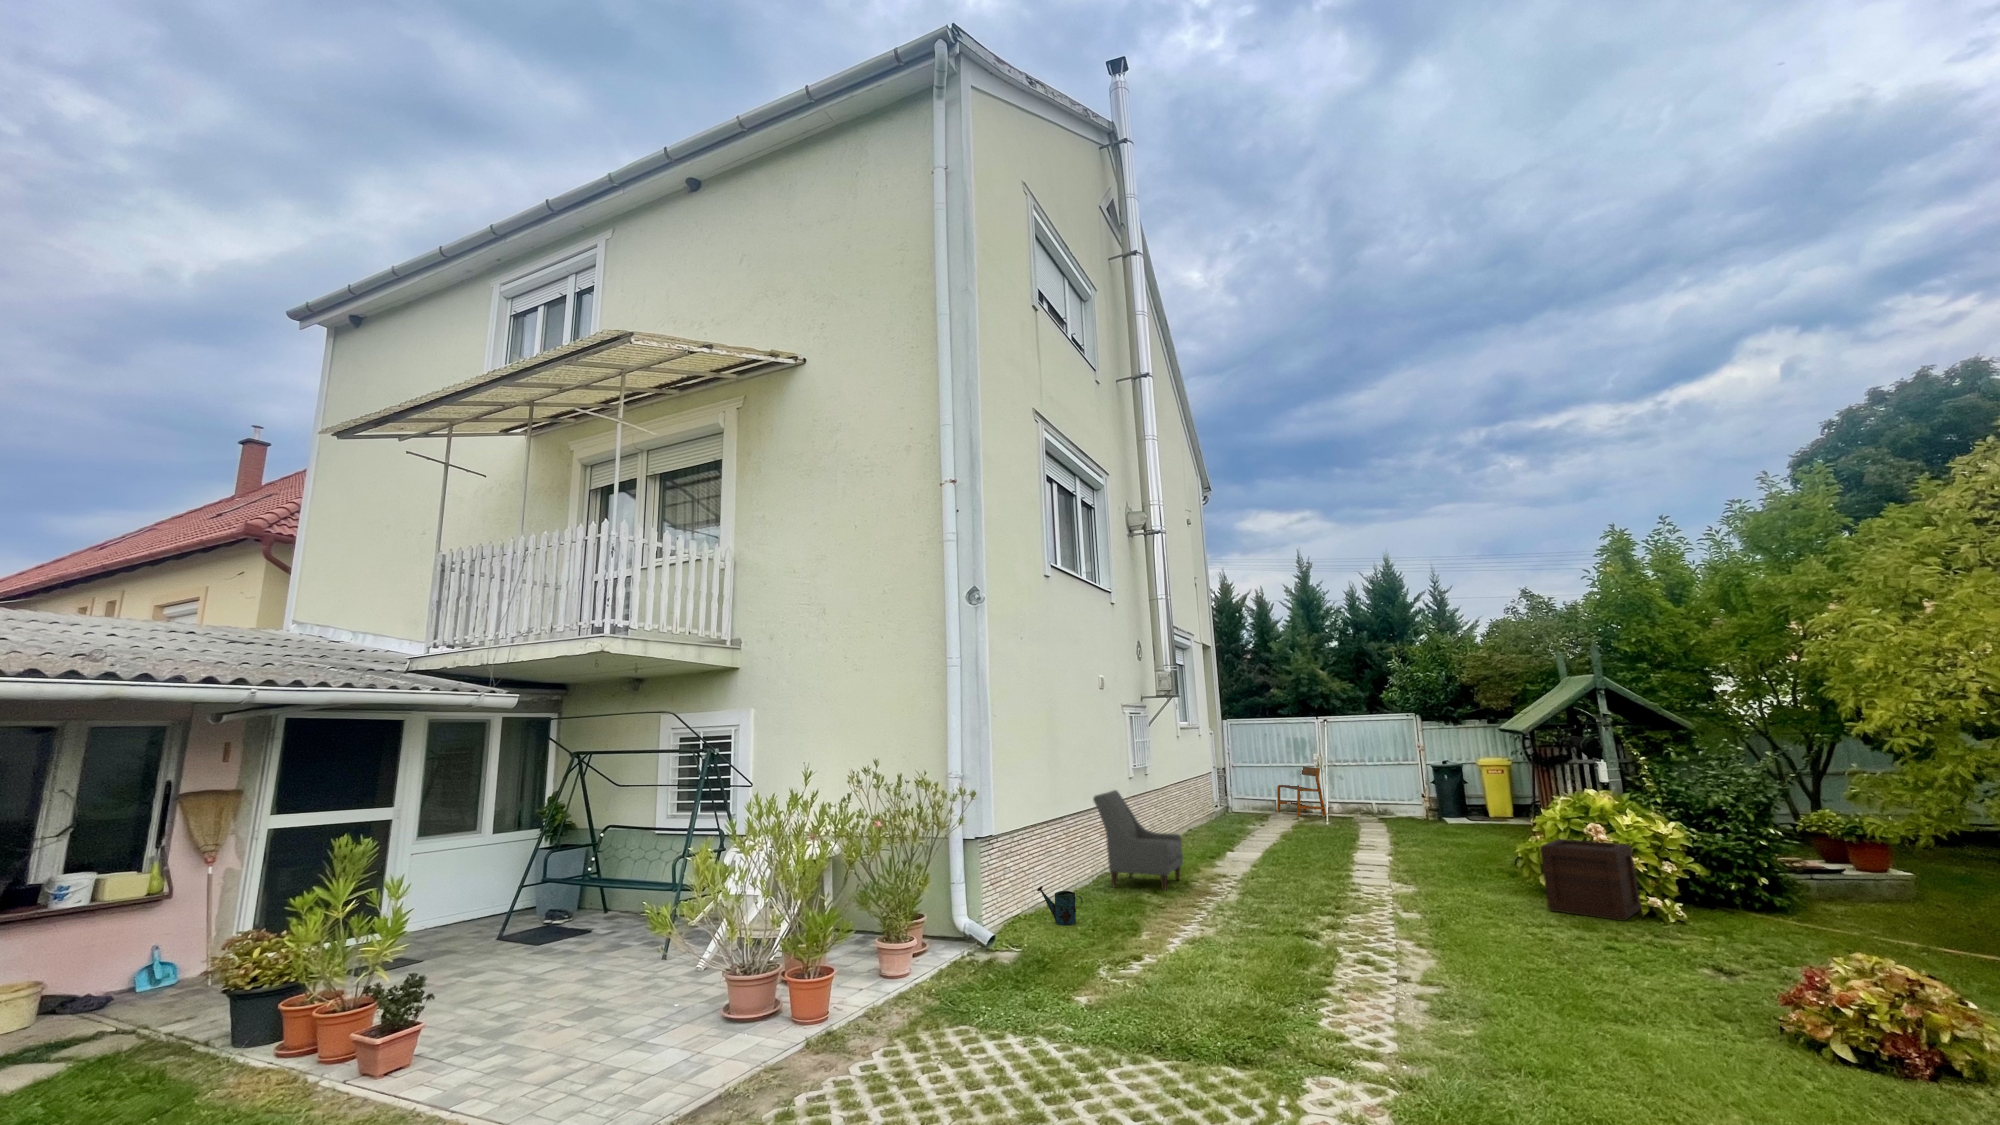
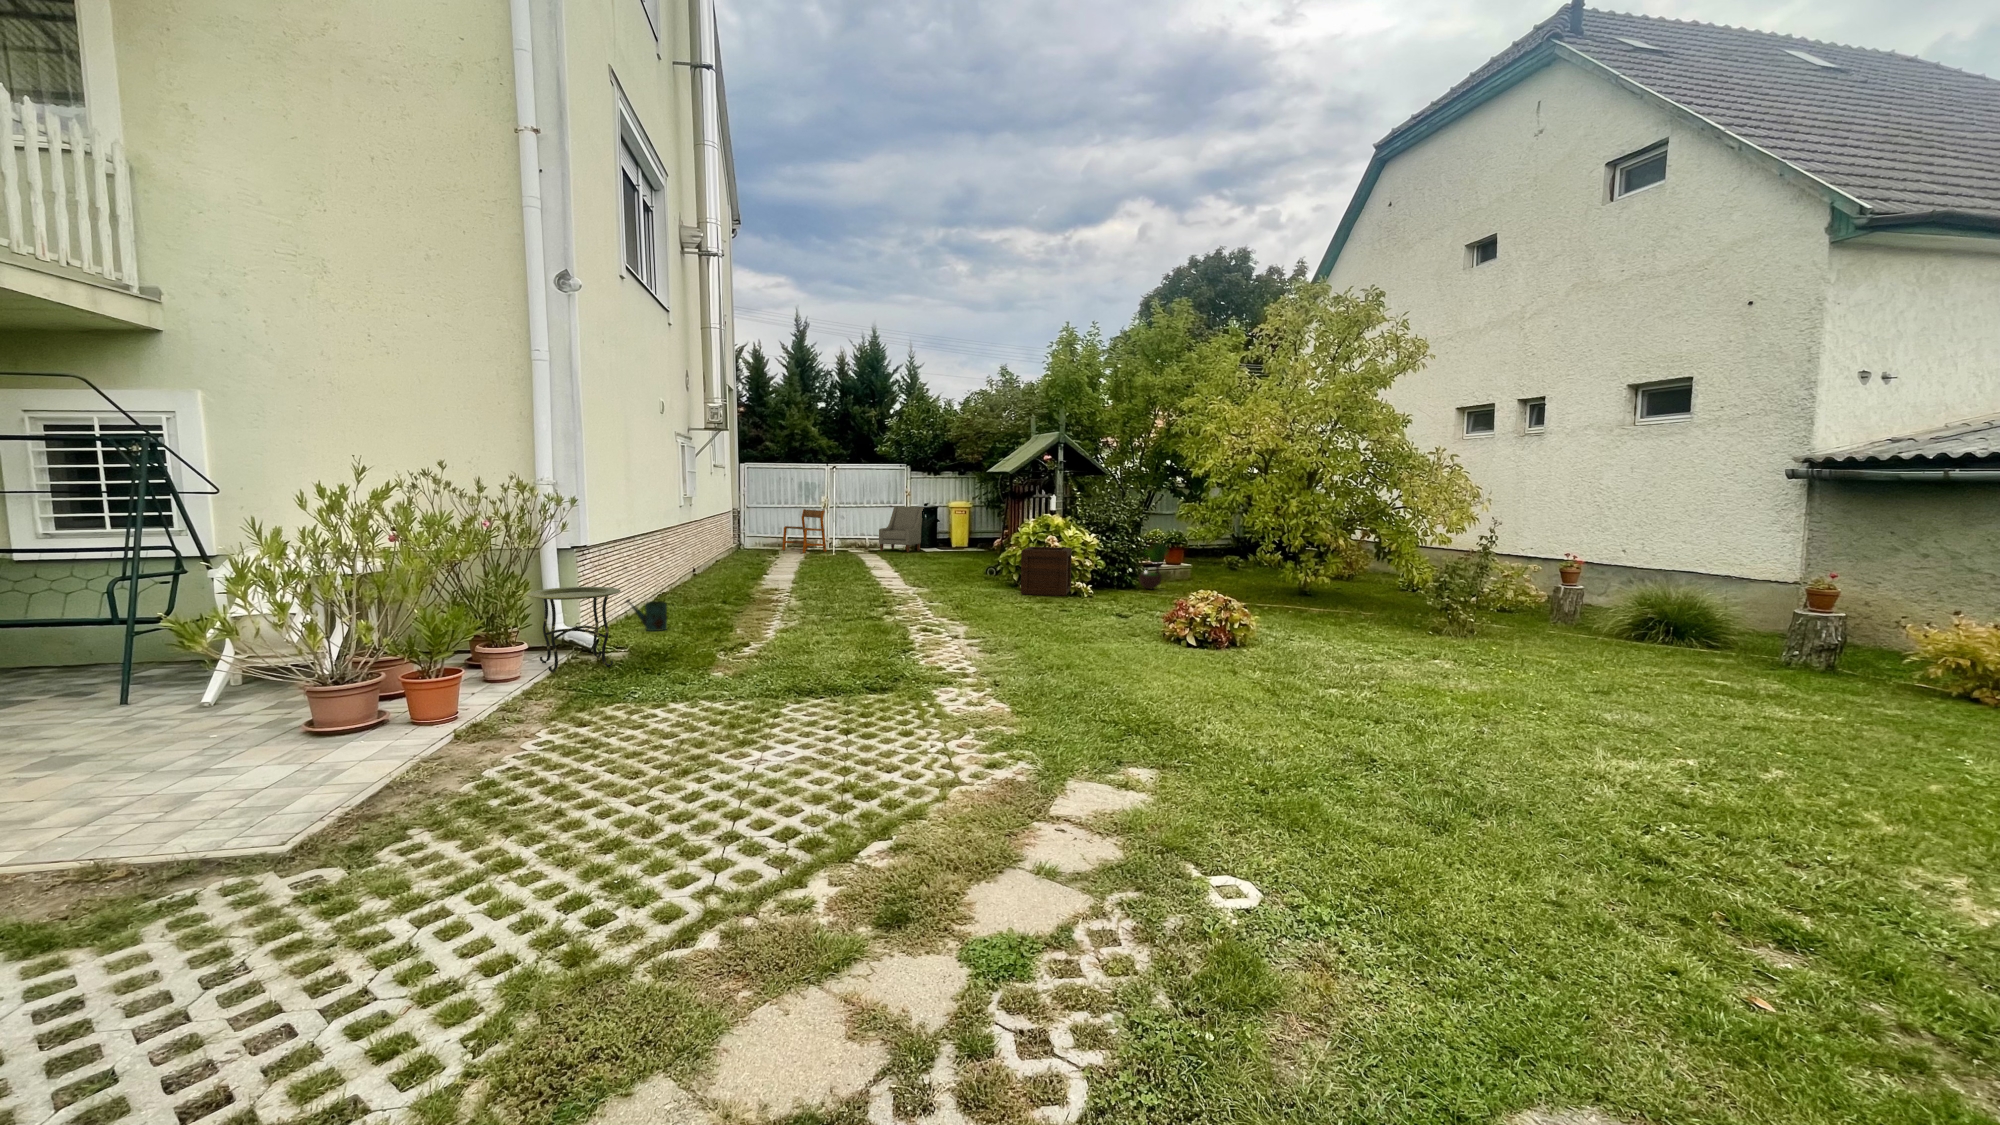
chair: present [1093,790,1183,891] -> present [879,506,924,552]
potted tree: none [1790,831,1846,915] -> present [1139,544,1168,589]
side table: none [920,880,1000,973] -> present [527,587,621,673]

